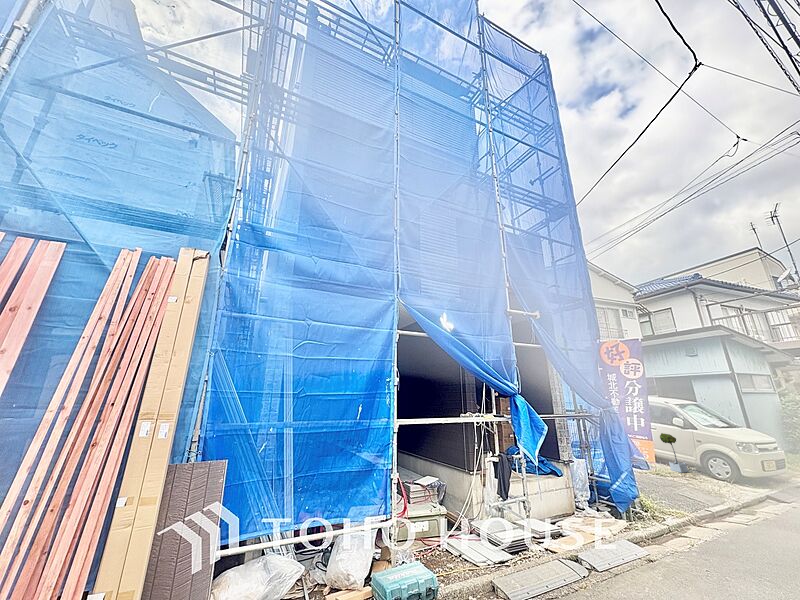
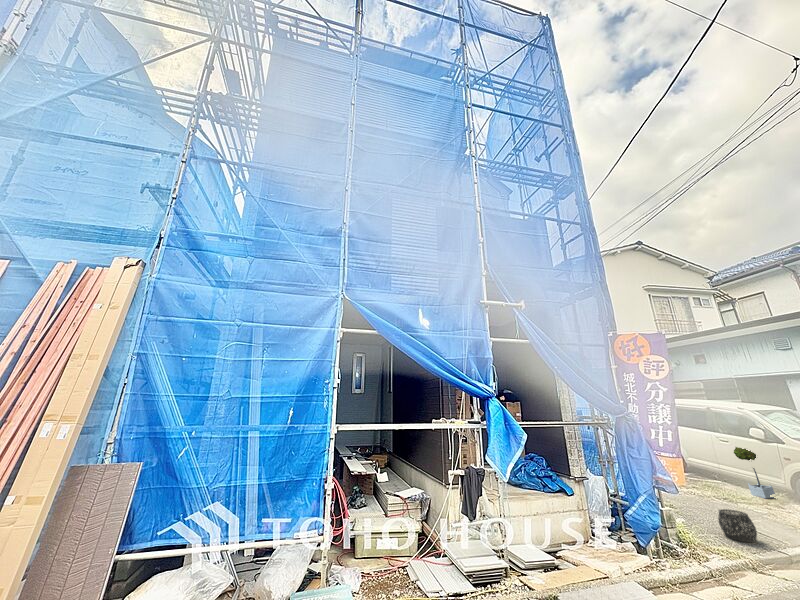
woven basket: none [663,481,690,505] -> present [718,509,757,542]

